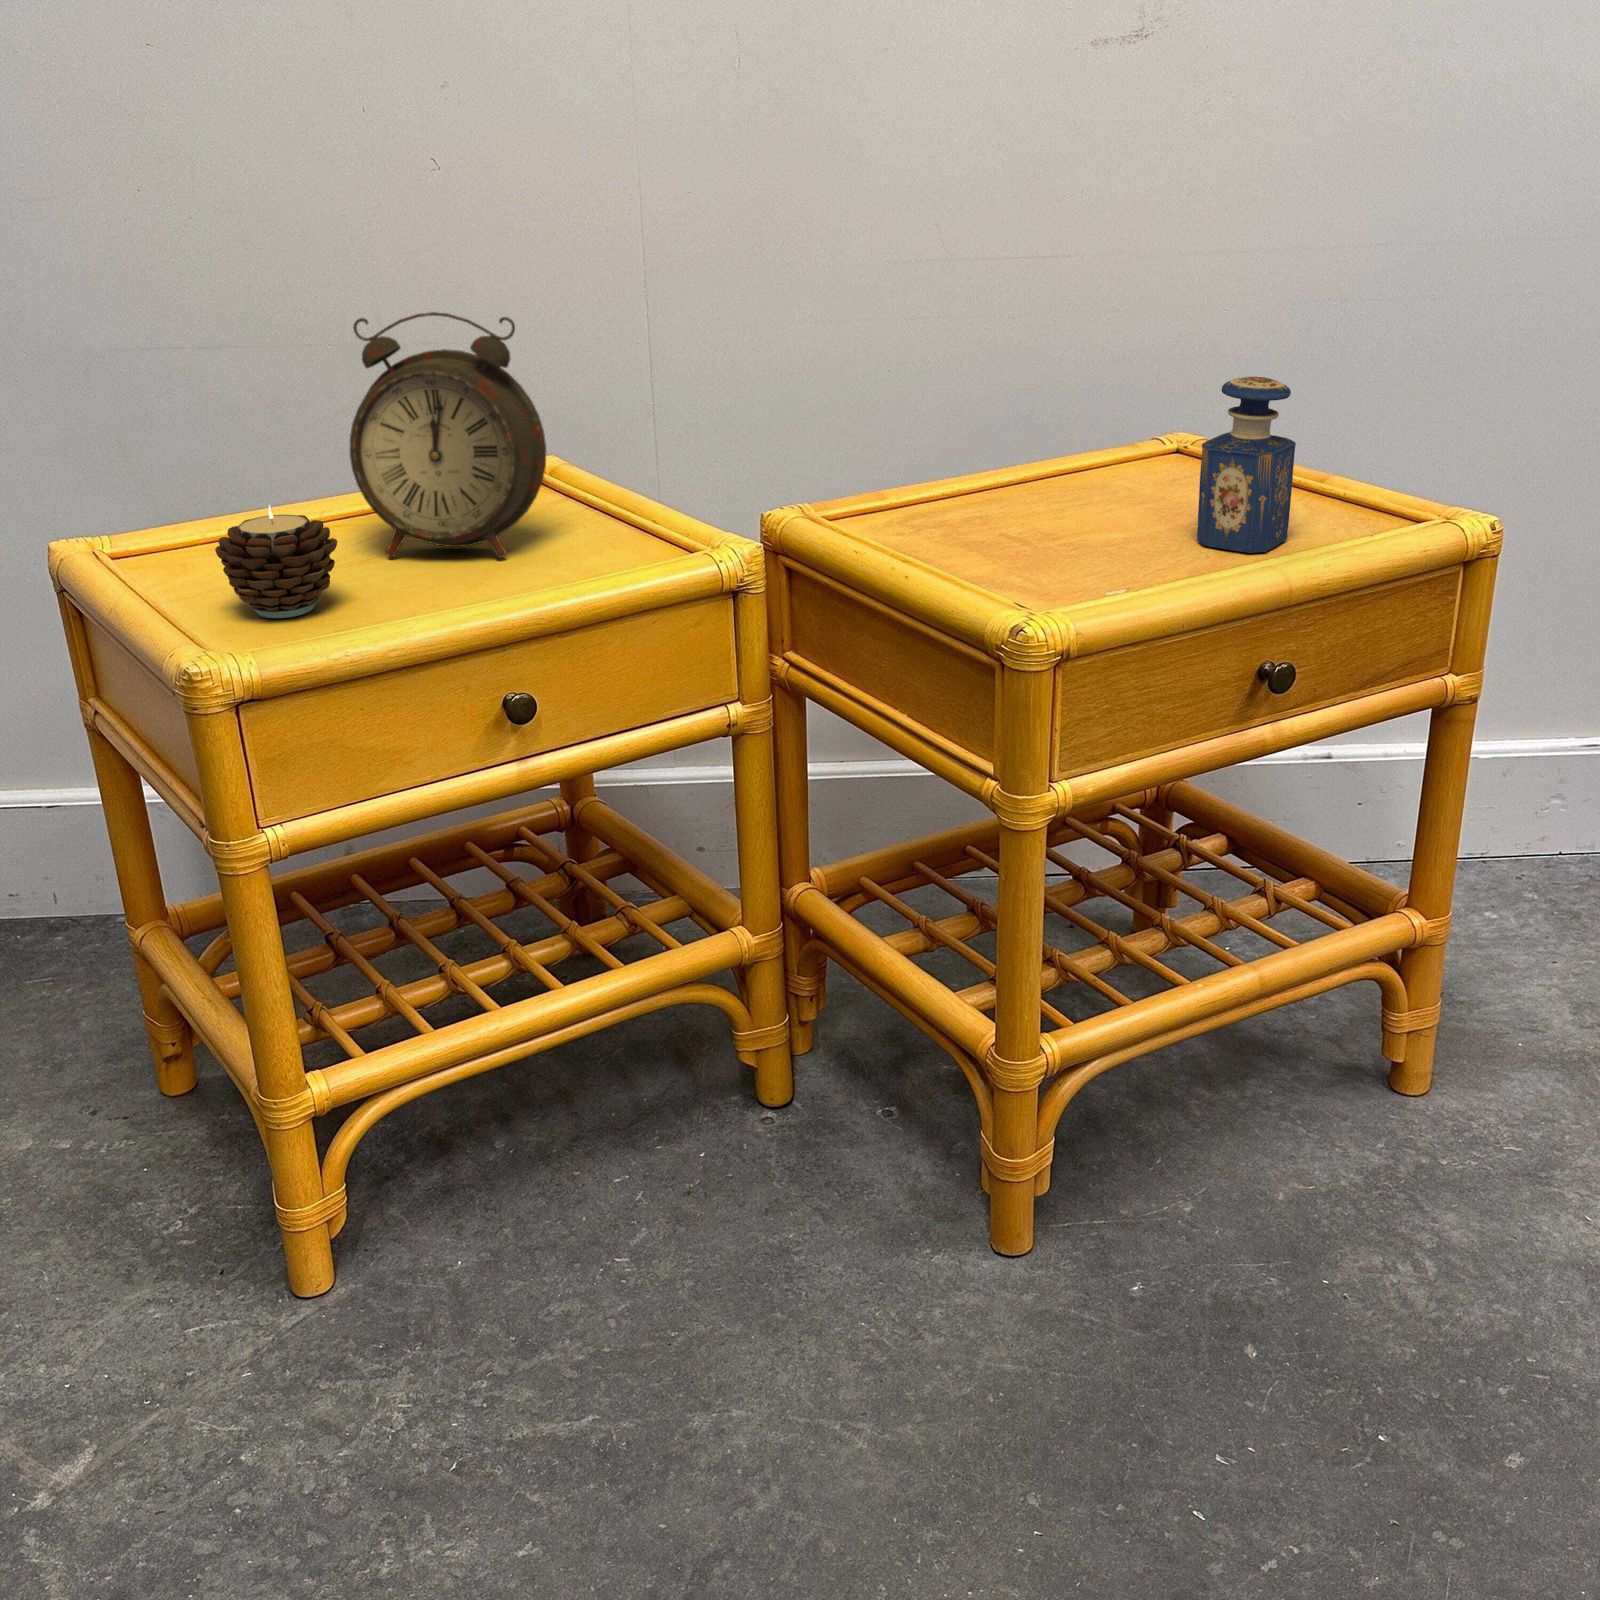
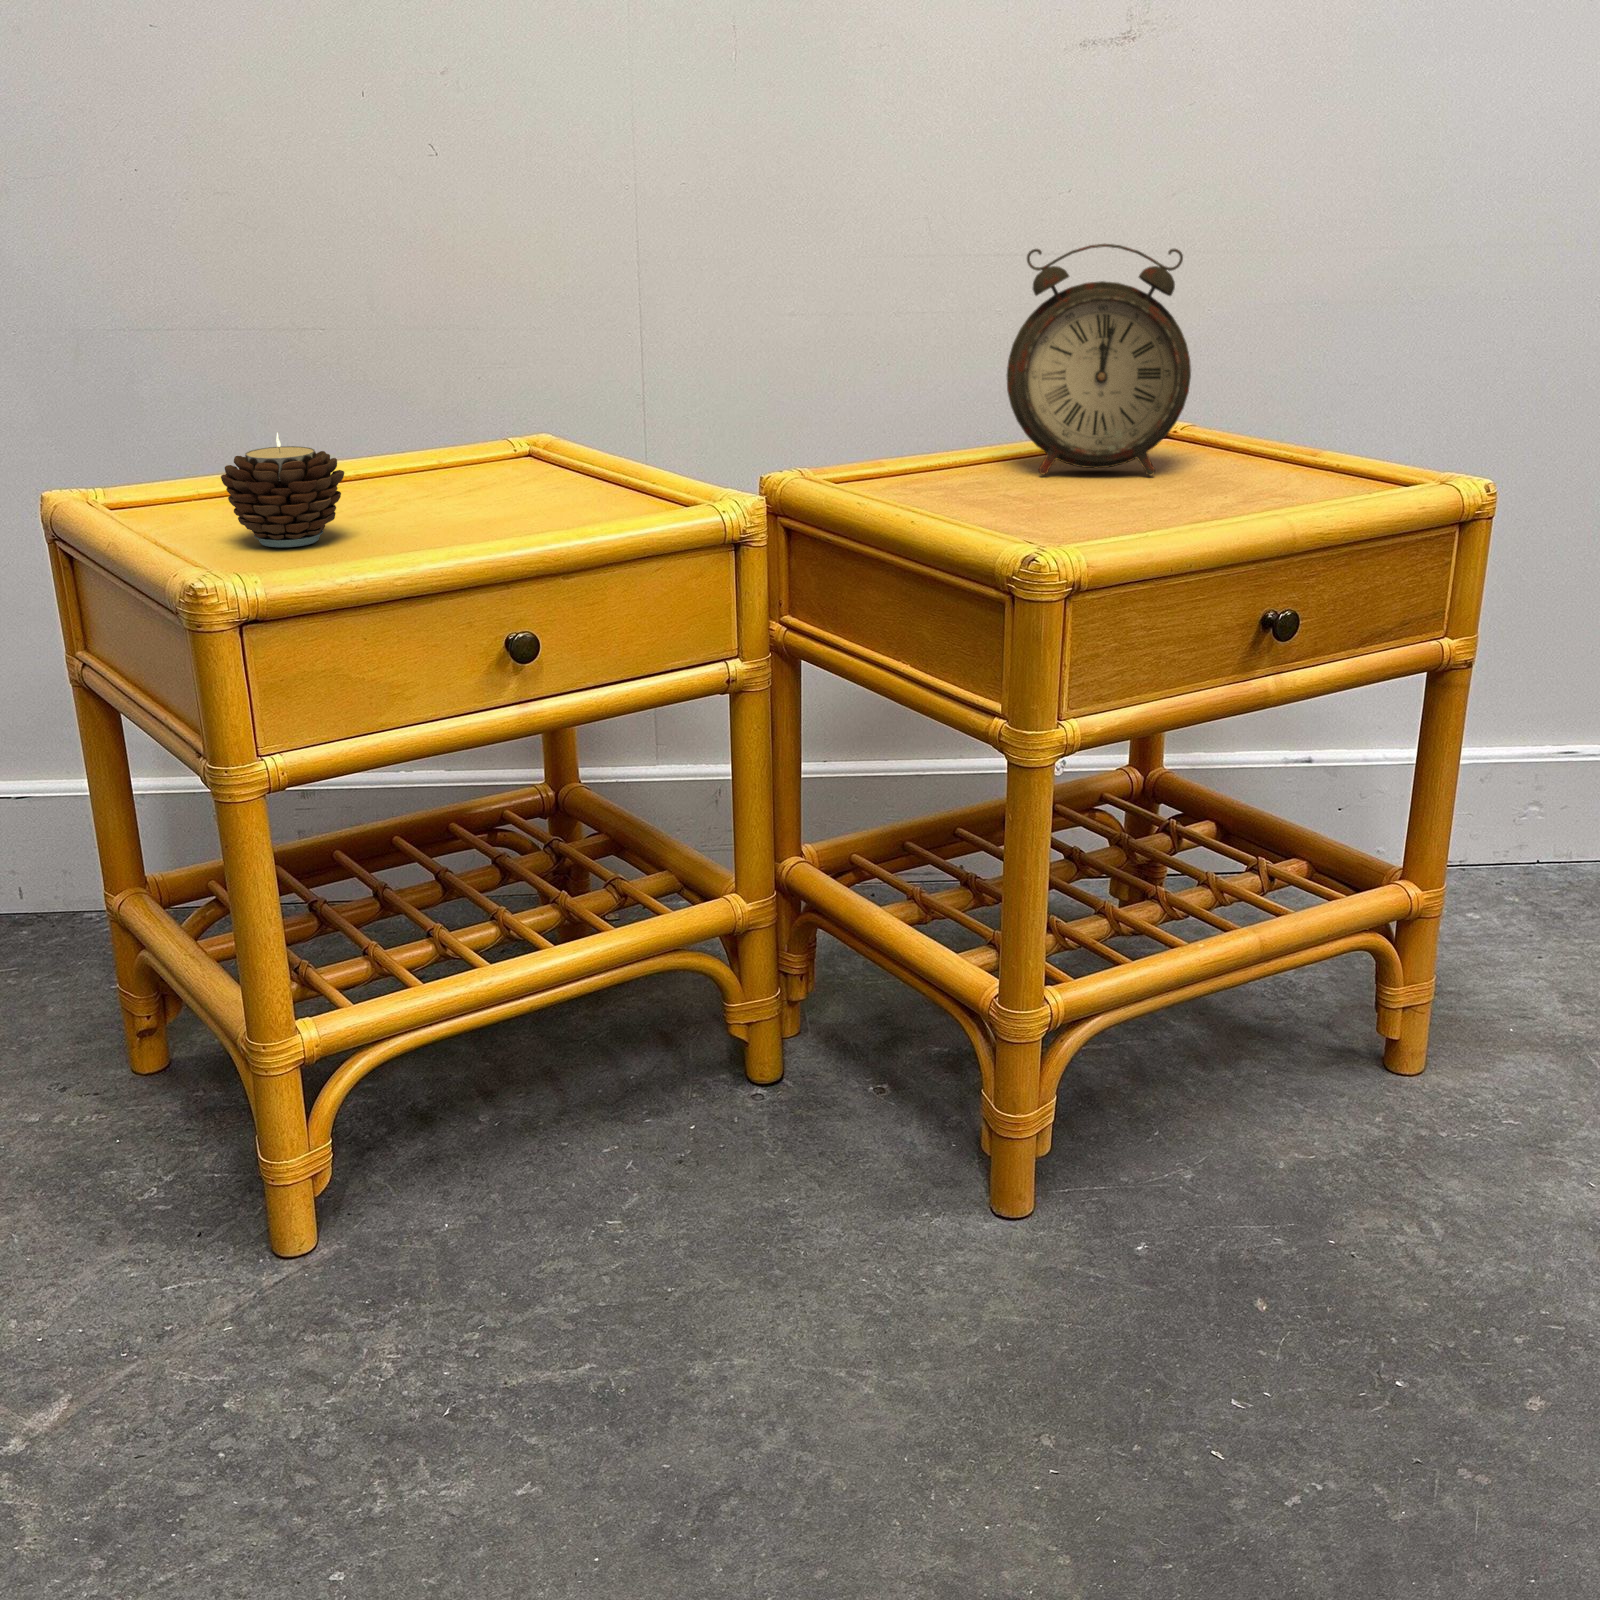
alarm clock: present [350,312,546,558] -> present [1007,244,1191,475]
perfume bottle: present [1197,377,1296,553] -> none [1197,333,1295,506]

